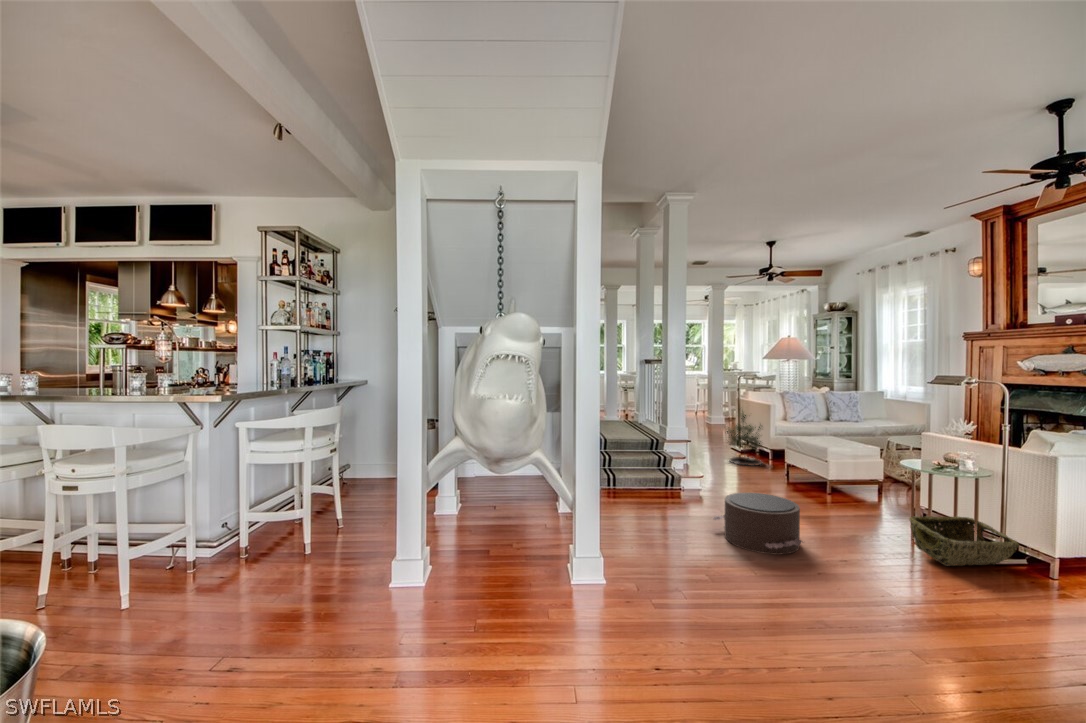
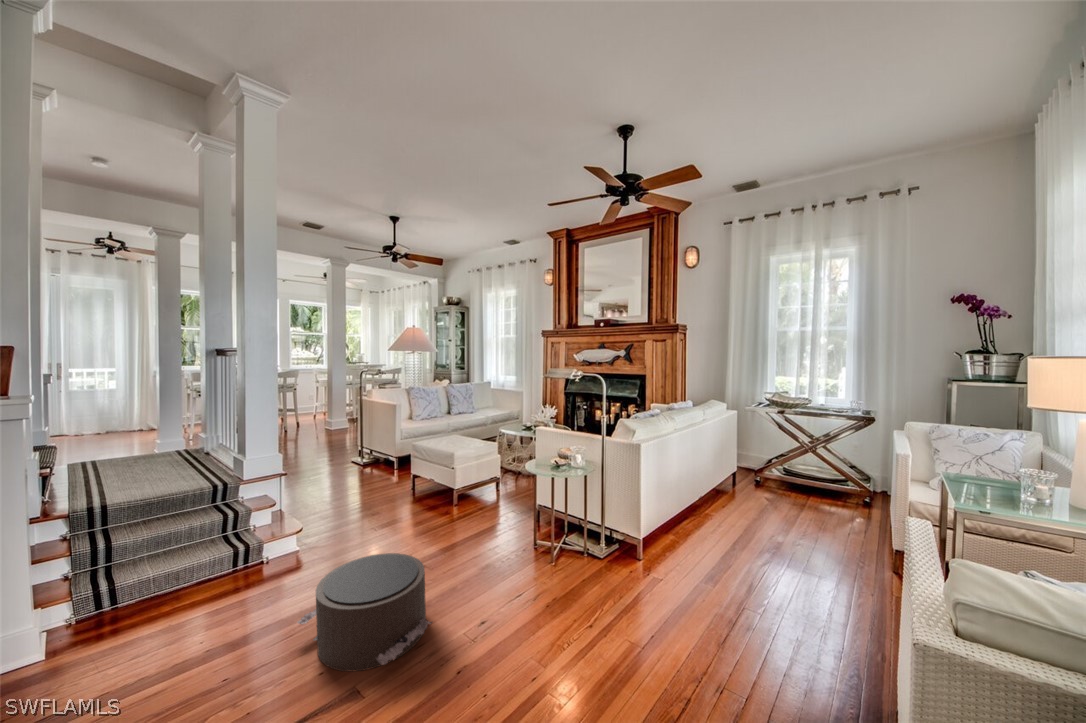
potted tree: present [726,411,762,466] -> none [337,412,388,482]
woven basket: present [909,516,1019,566] -> none [536,516,619,584]

